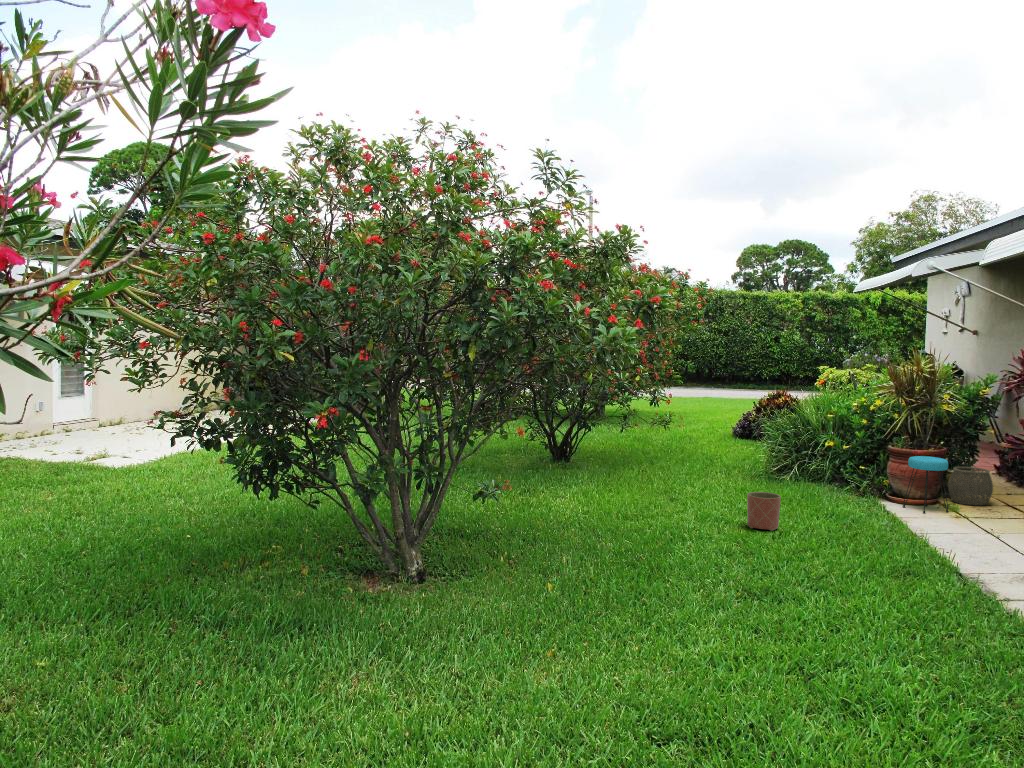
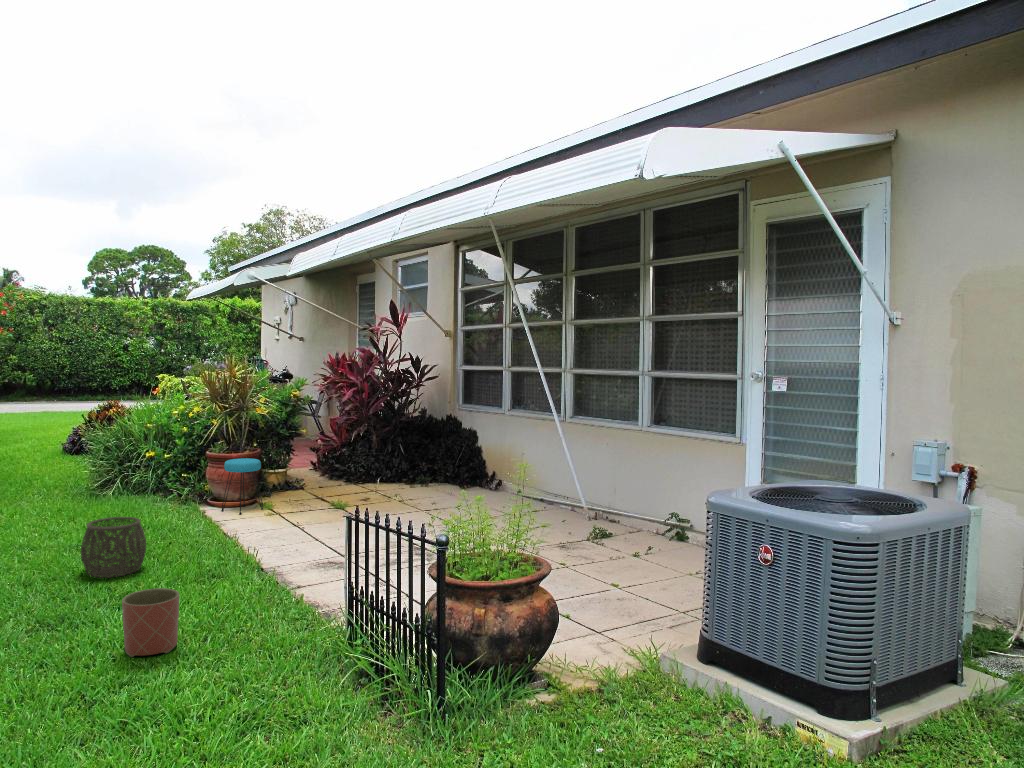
woven basket: present [948,467,993,505] -> present [81,517,147,578]
planter: present [747,492,781,531] -> present [122,588,179,657]

